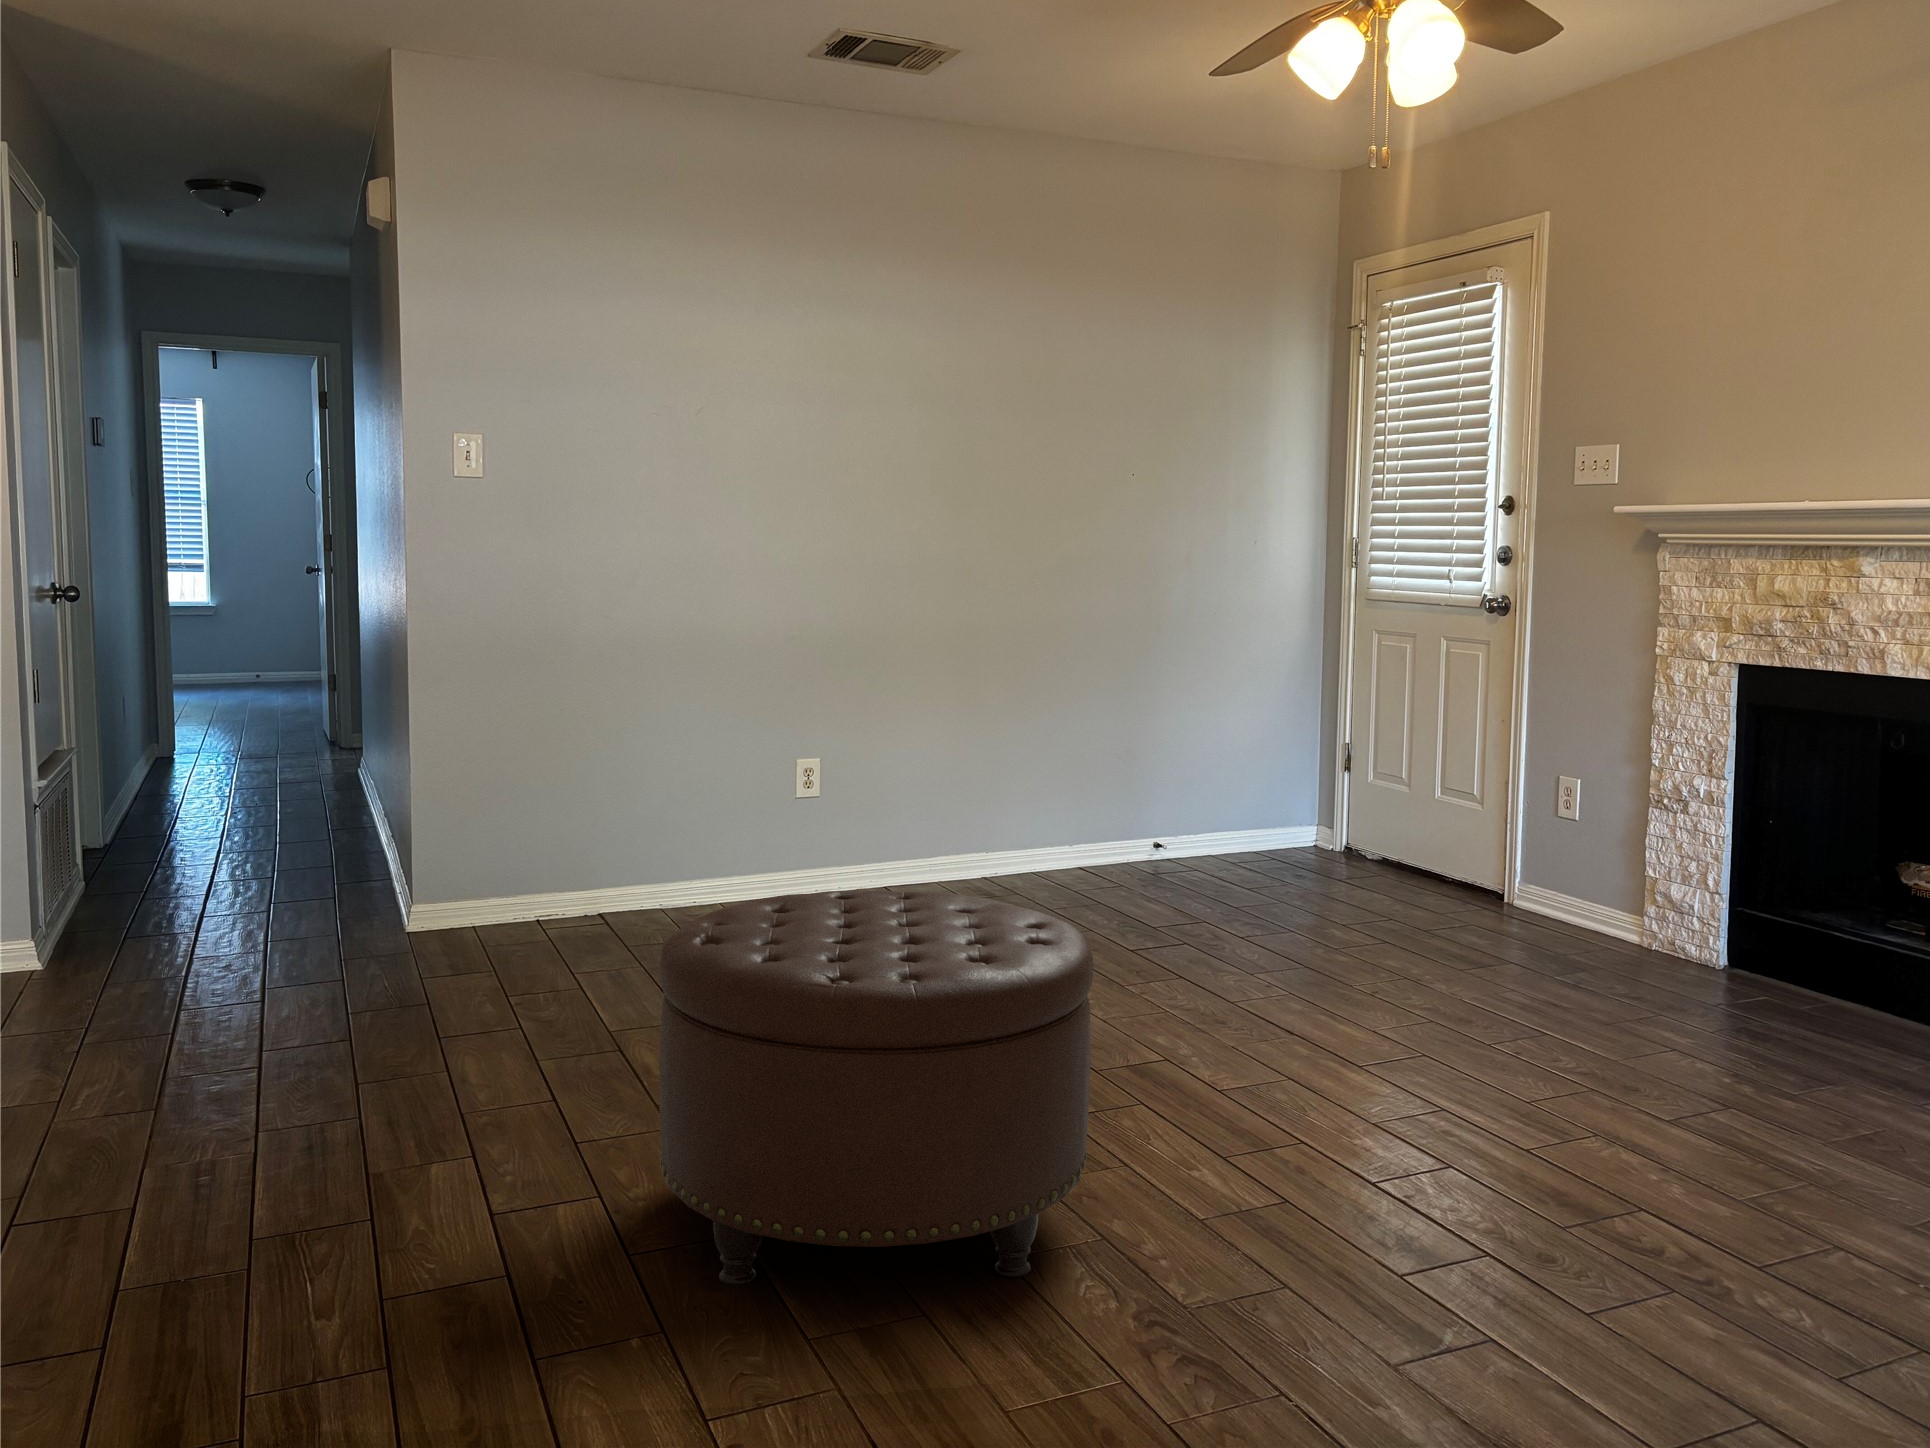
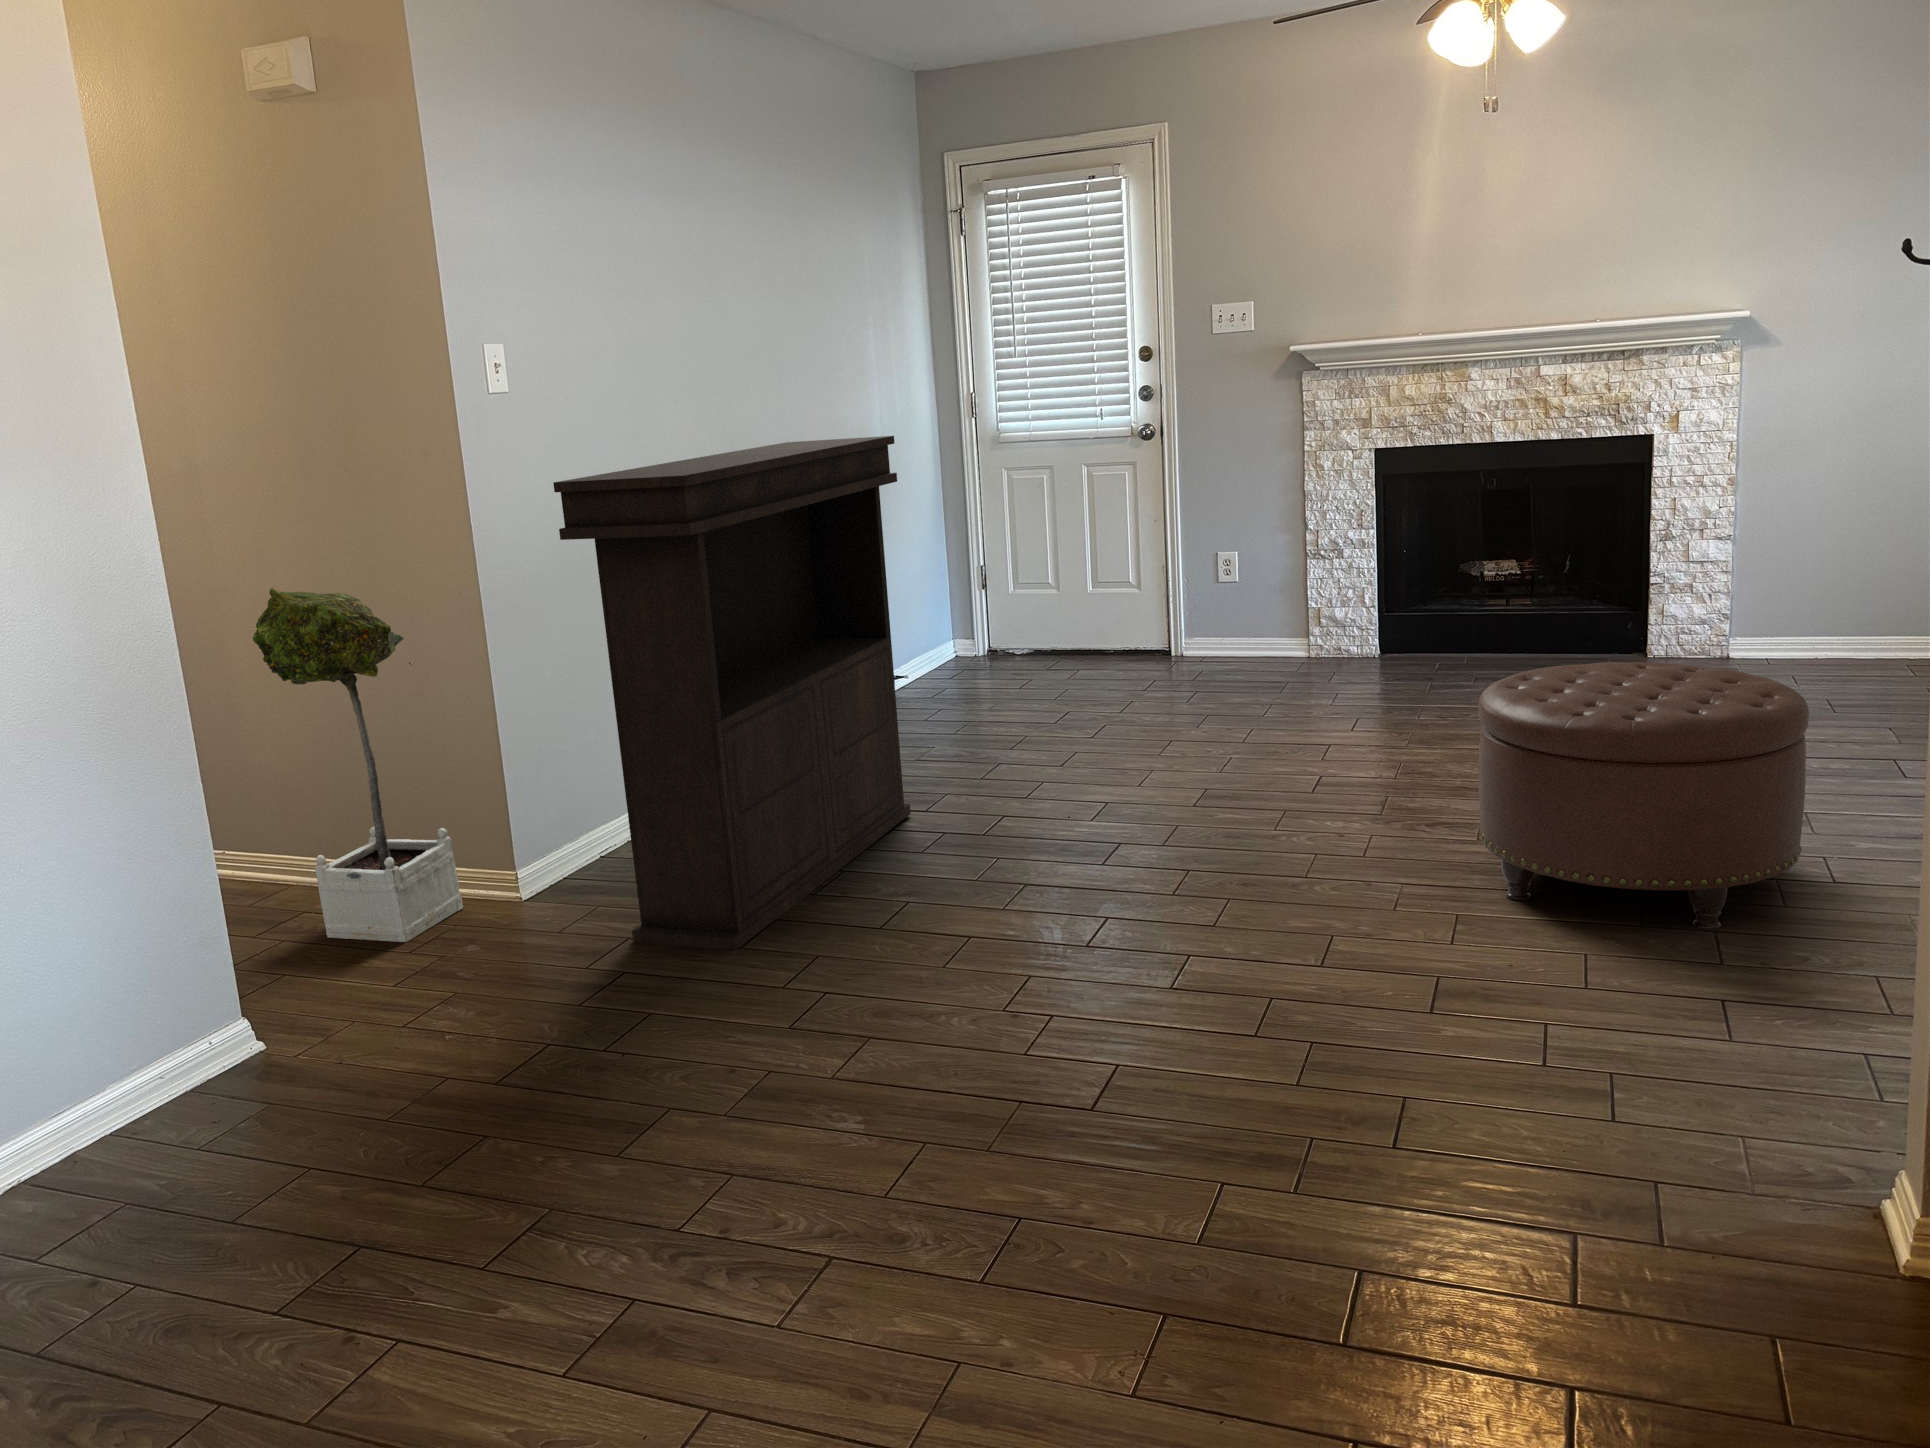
console table: none [318,514,781,955] -> present [553,436,911,950]
potted tree: none [267,588,401,886] -> present [253,588,463,942]

